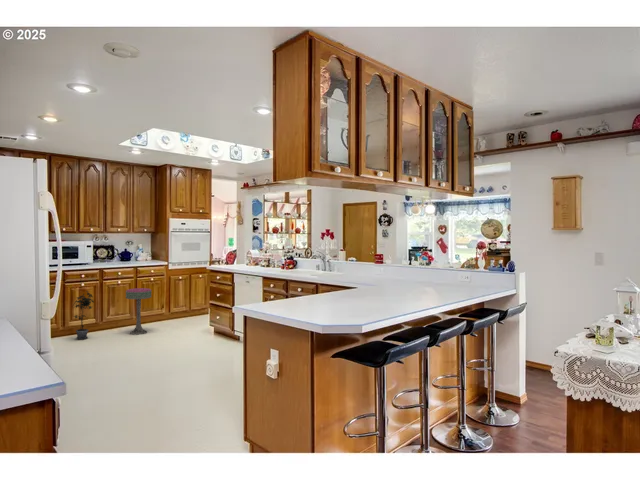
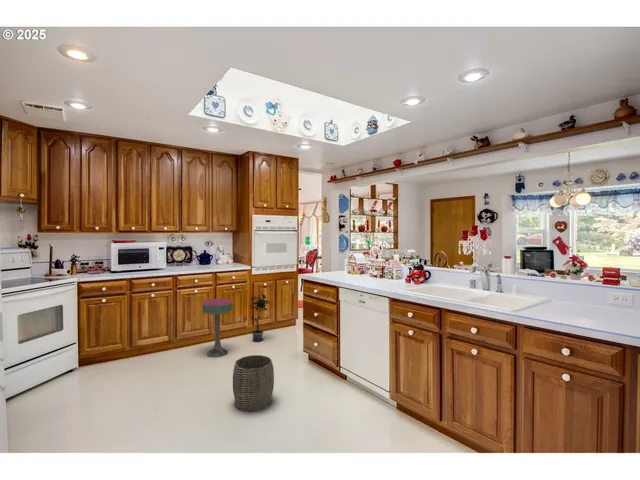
potted plant: present [74,291,94,339] -> present [250,292,270,341]
woven basket: none [152,321,182,356] -> present [233,355,274,411]

